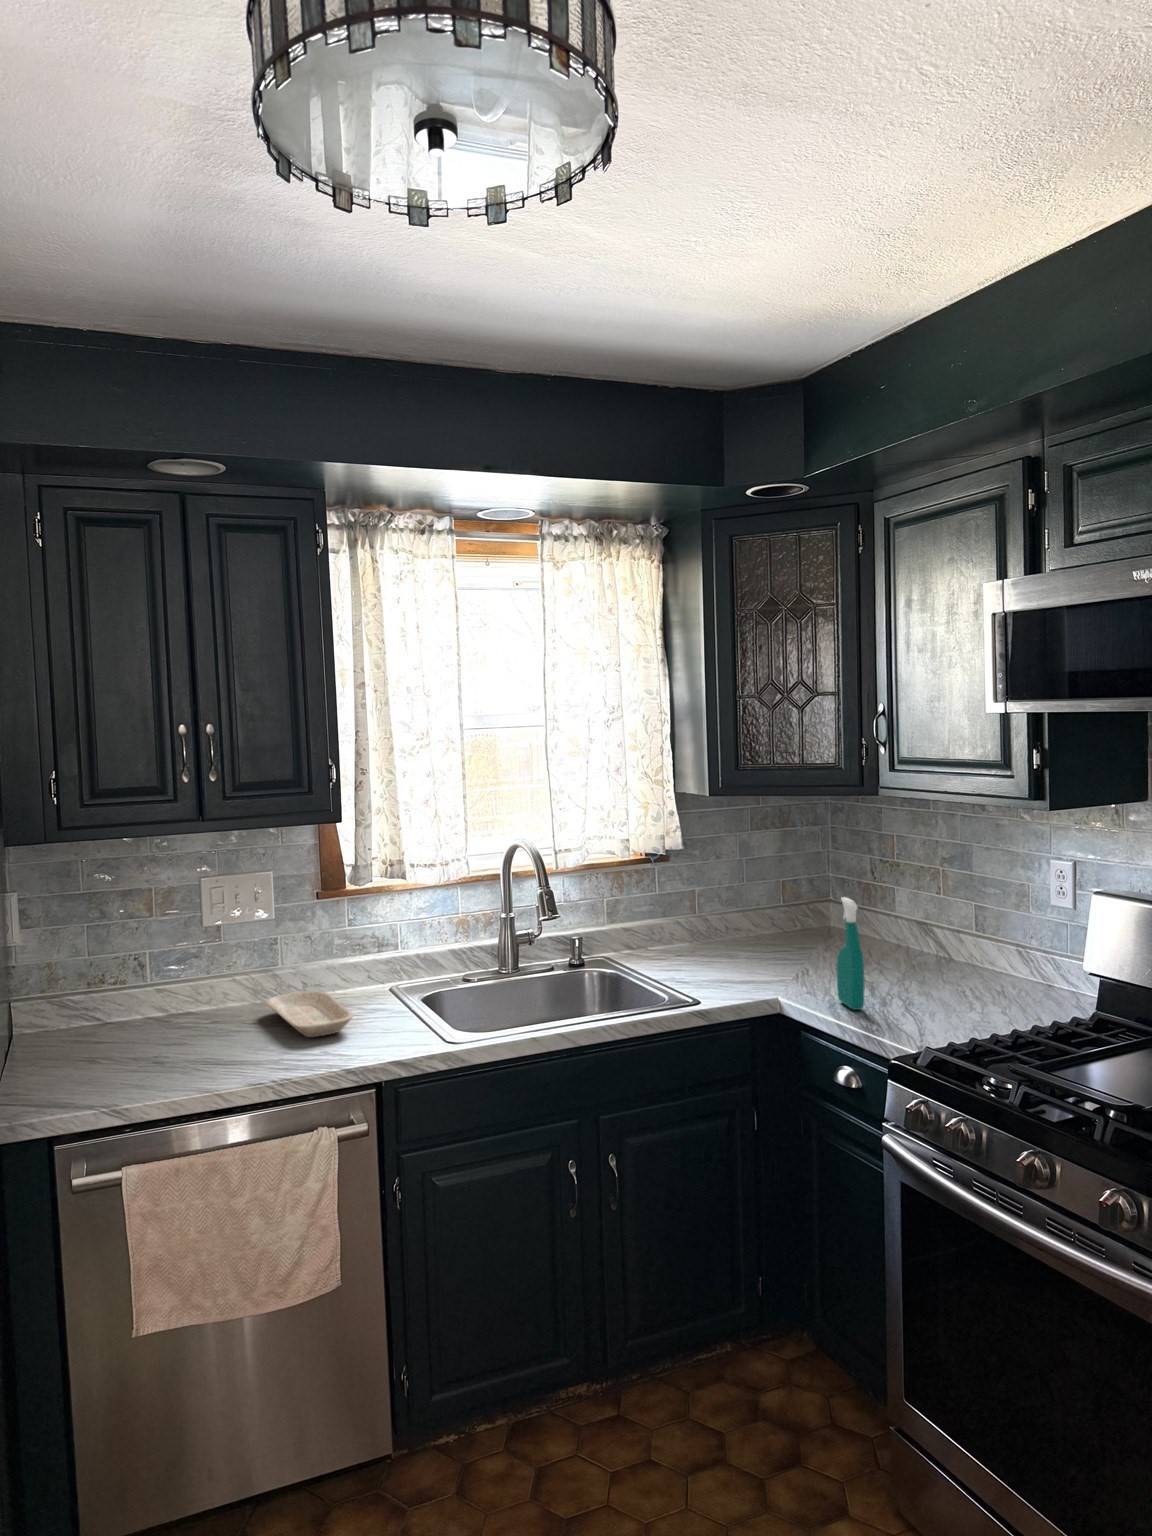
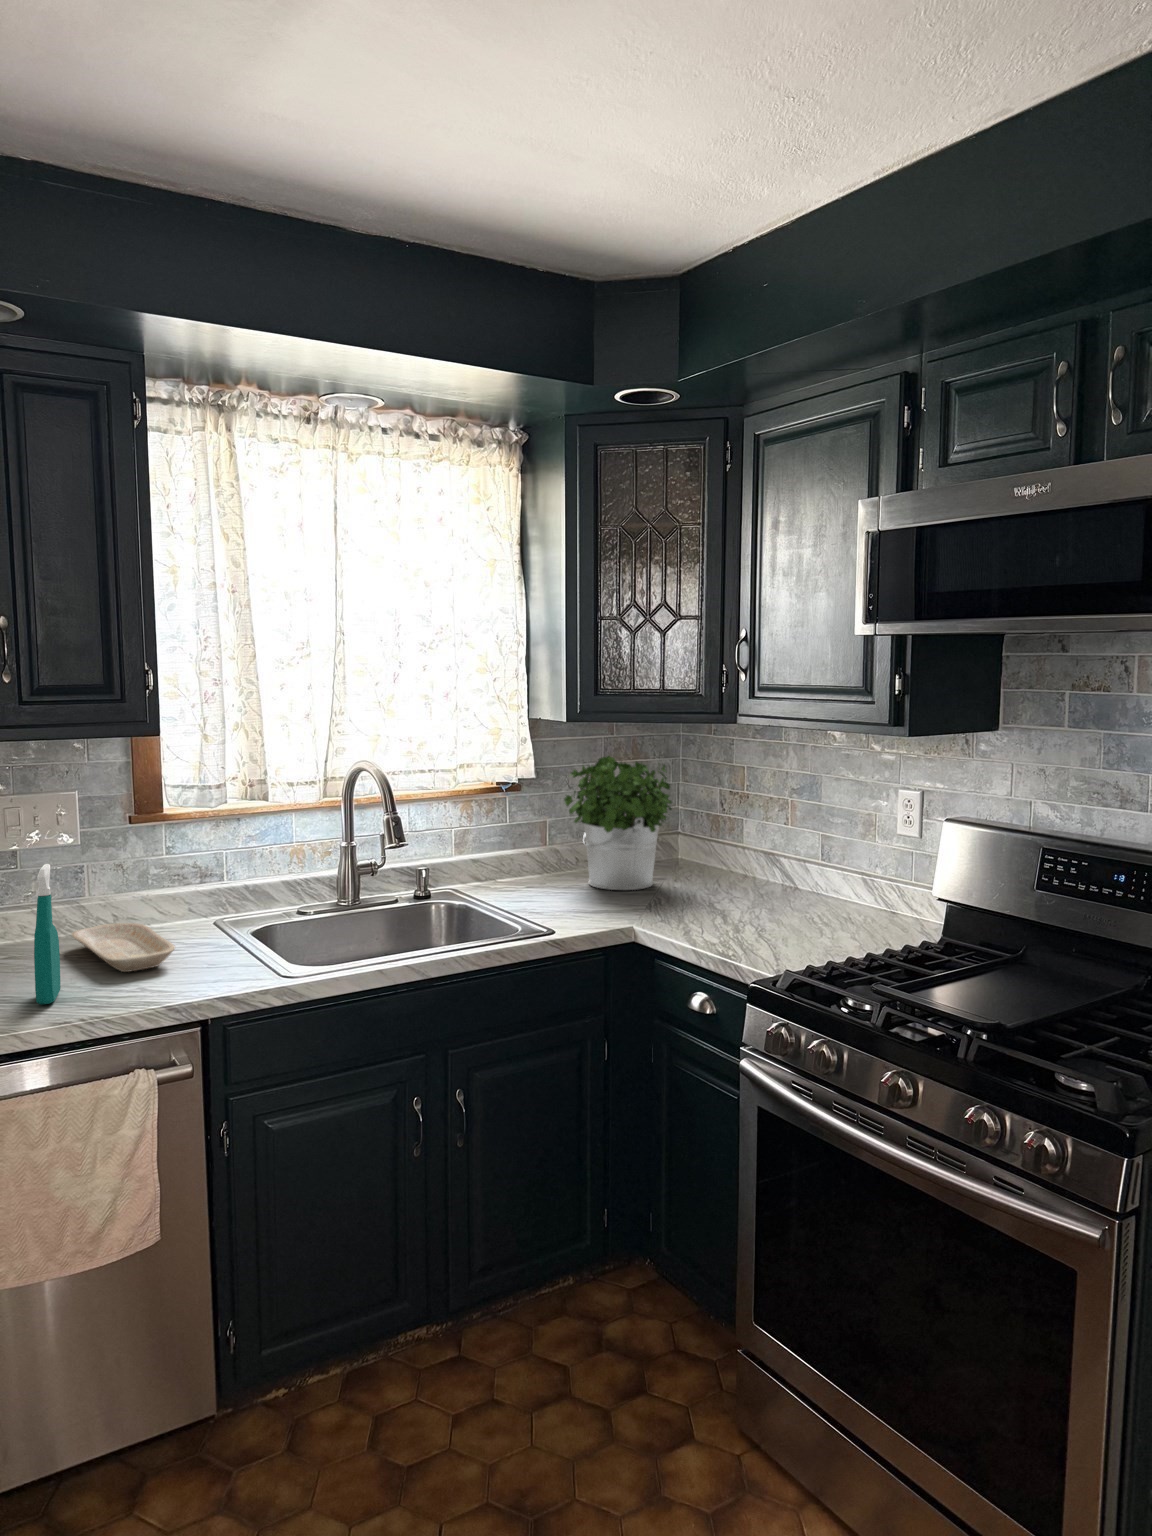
potted plant: none [712,827,820,960] -> present [564,756,672,890]
spray bottle: present [837,897,864,1010] -> present [34,864,61,1004]

